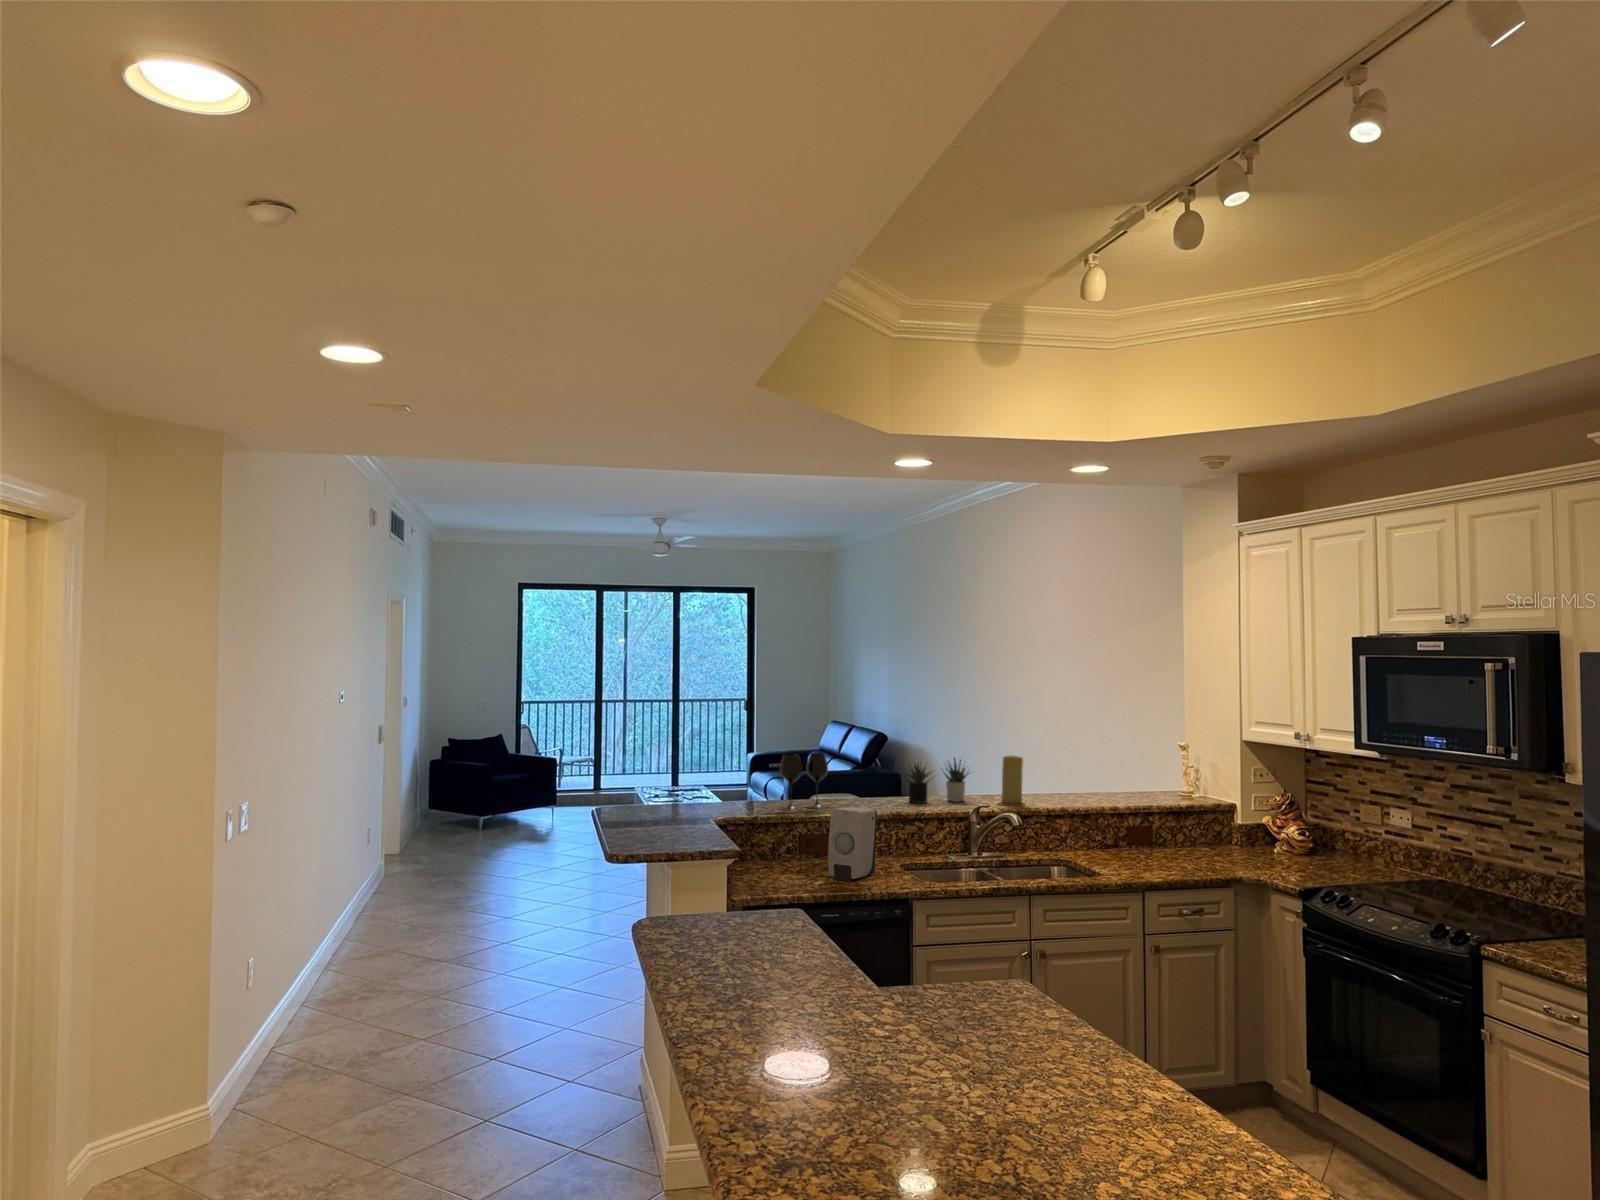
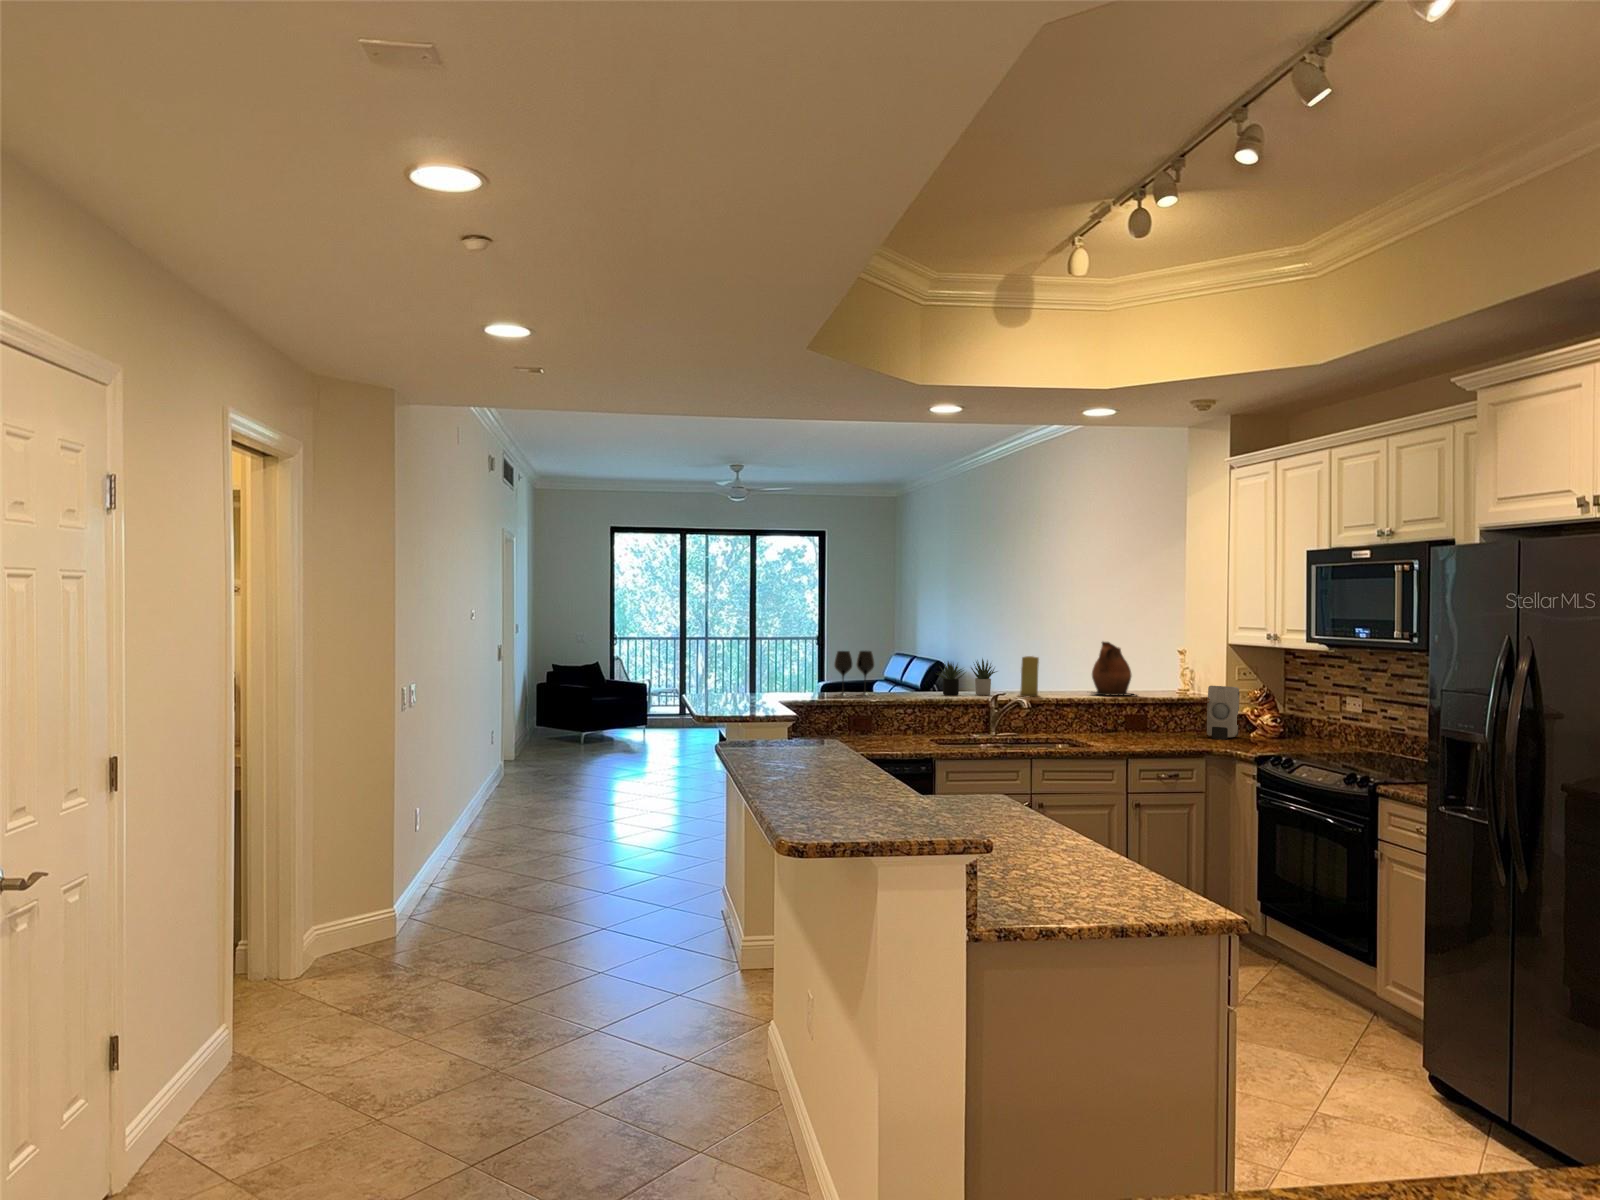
ceramic pitcher: none [1074,735,1136,801] -> present [1091,642,1134,696]
soap dispenser: present [828,807,877,882] -> present [1207,686,1239,740]

